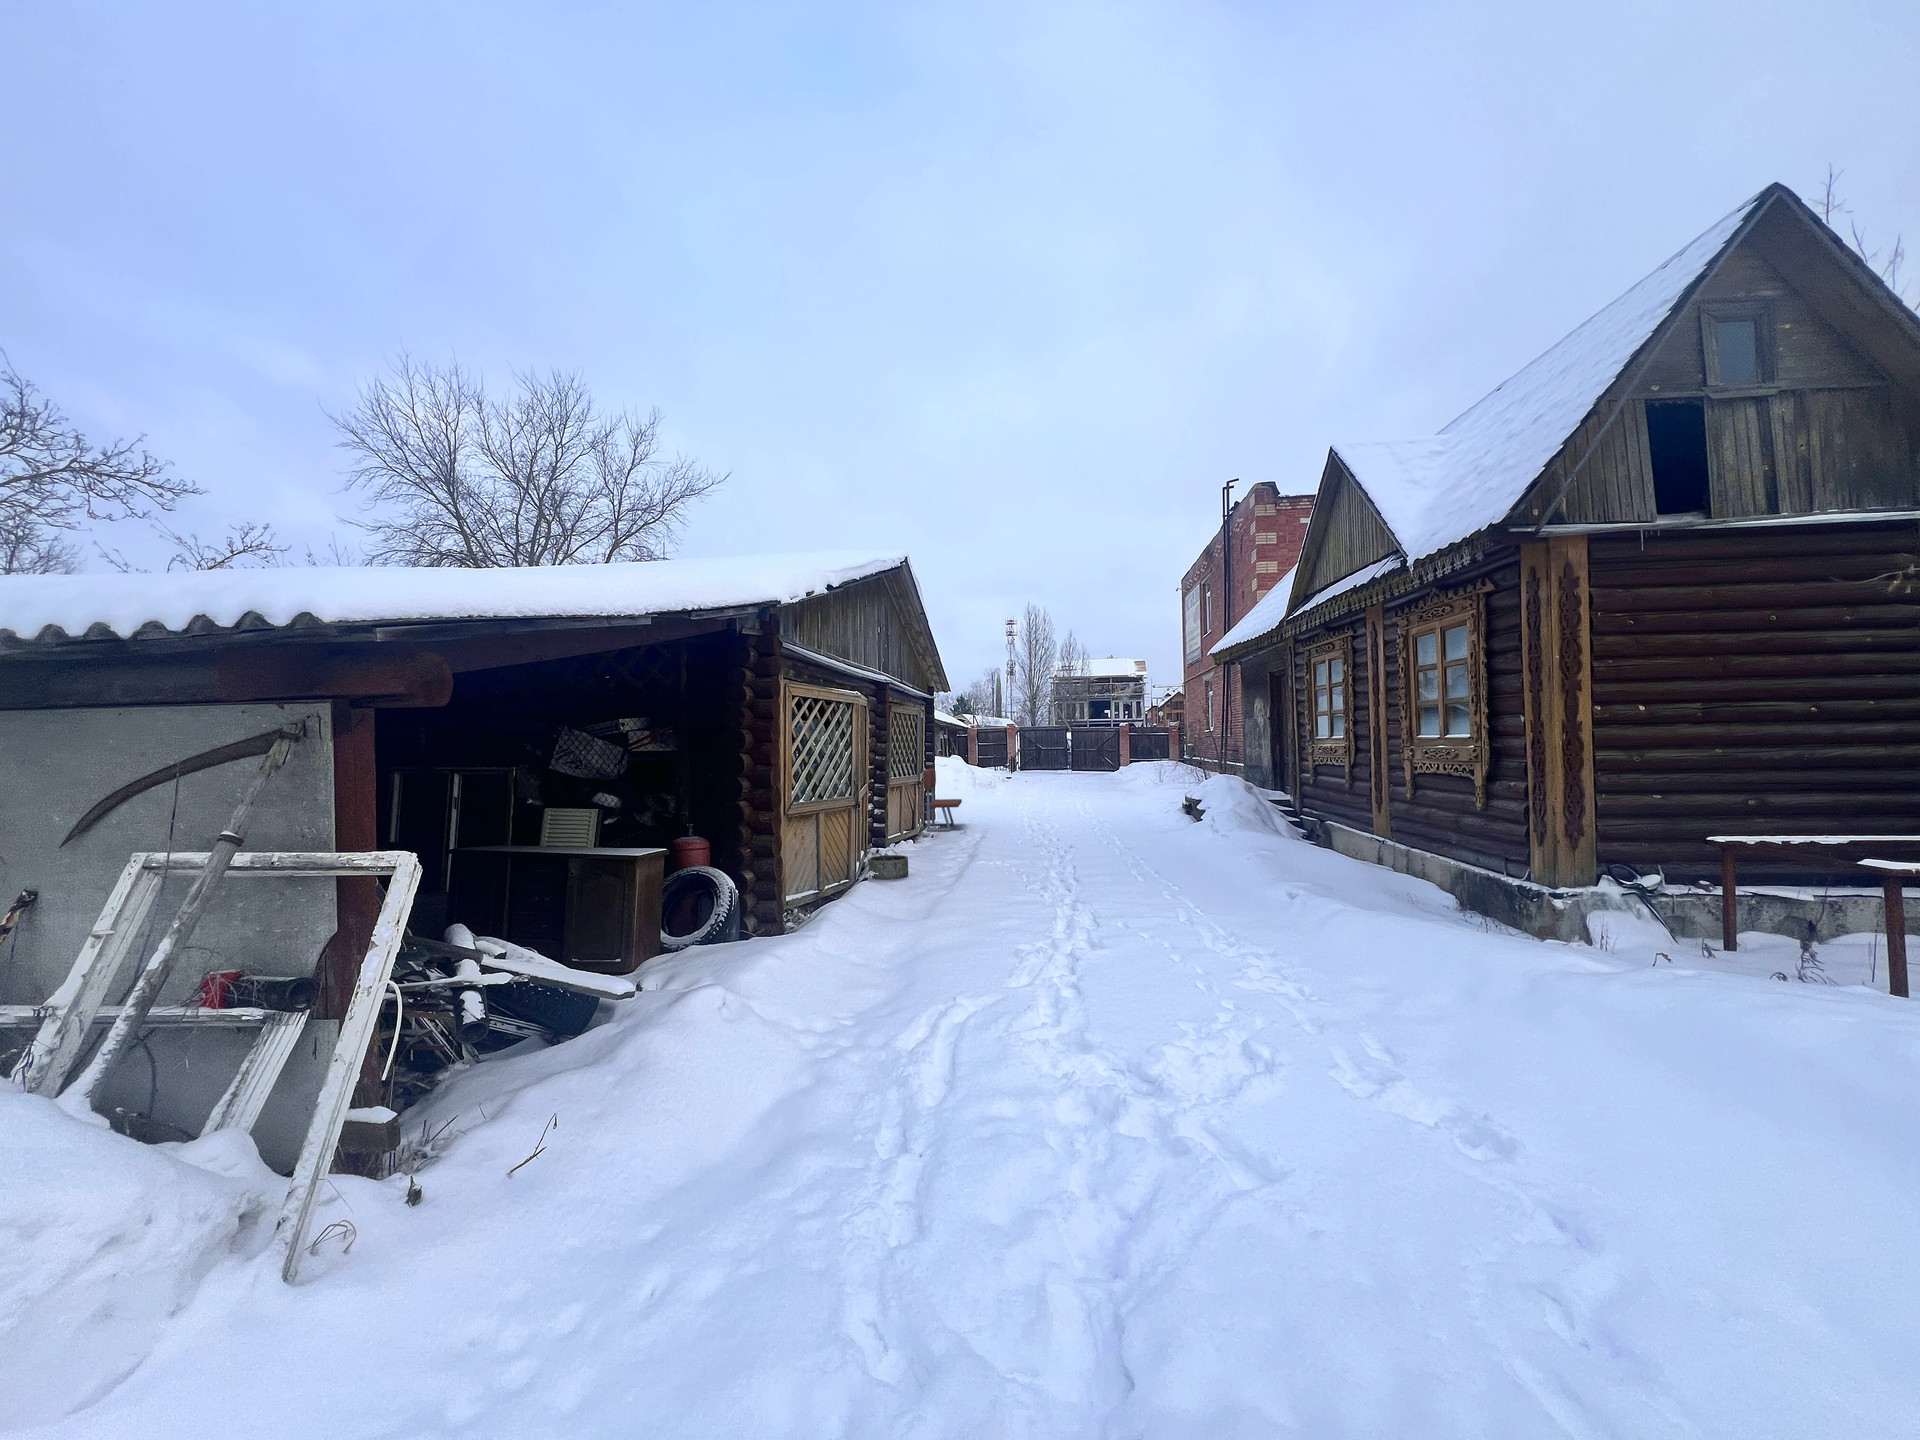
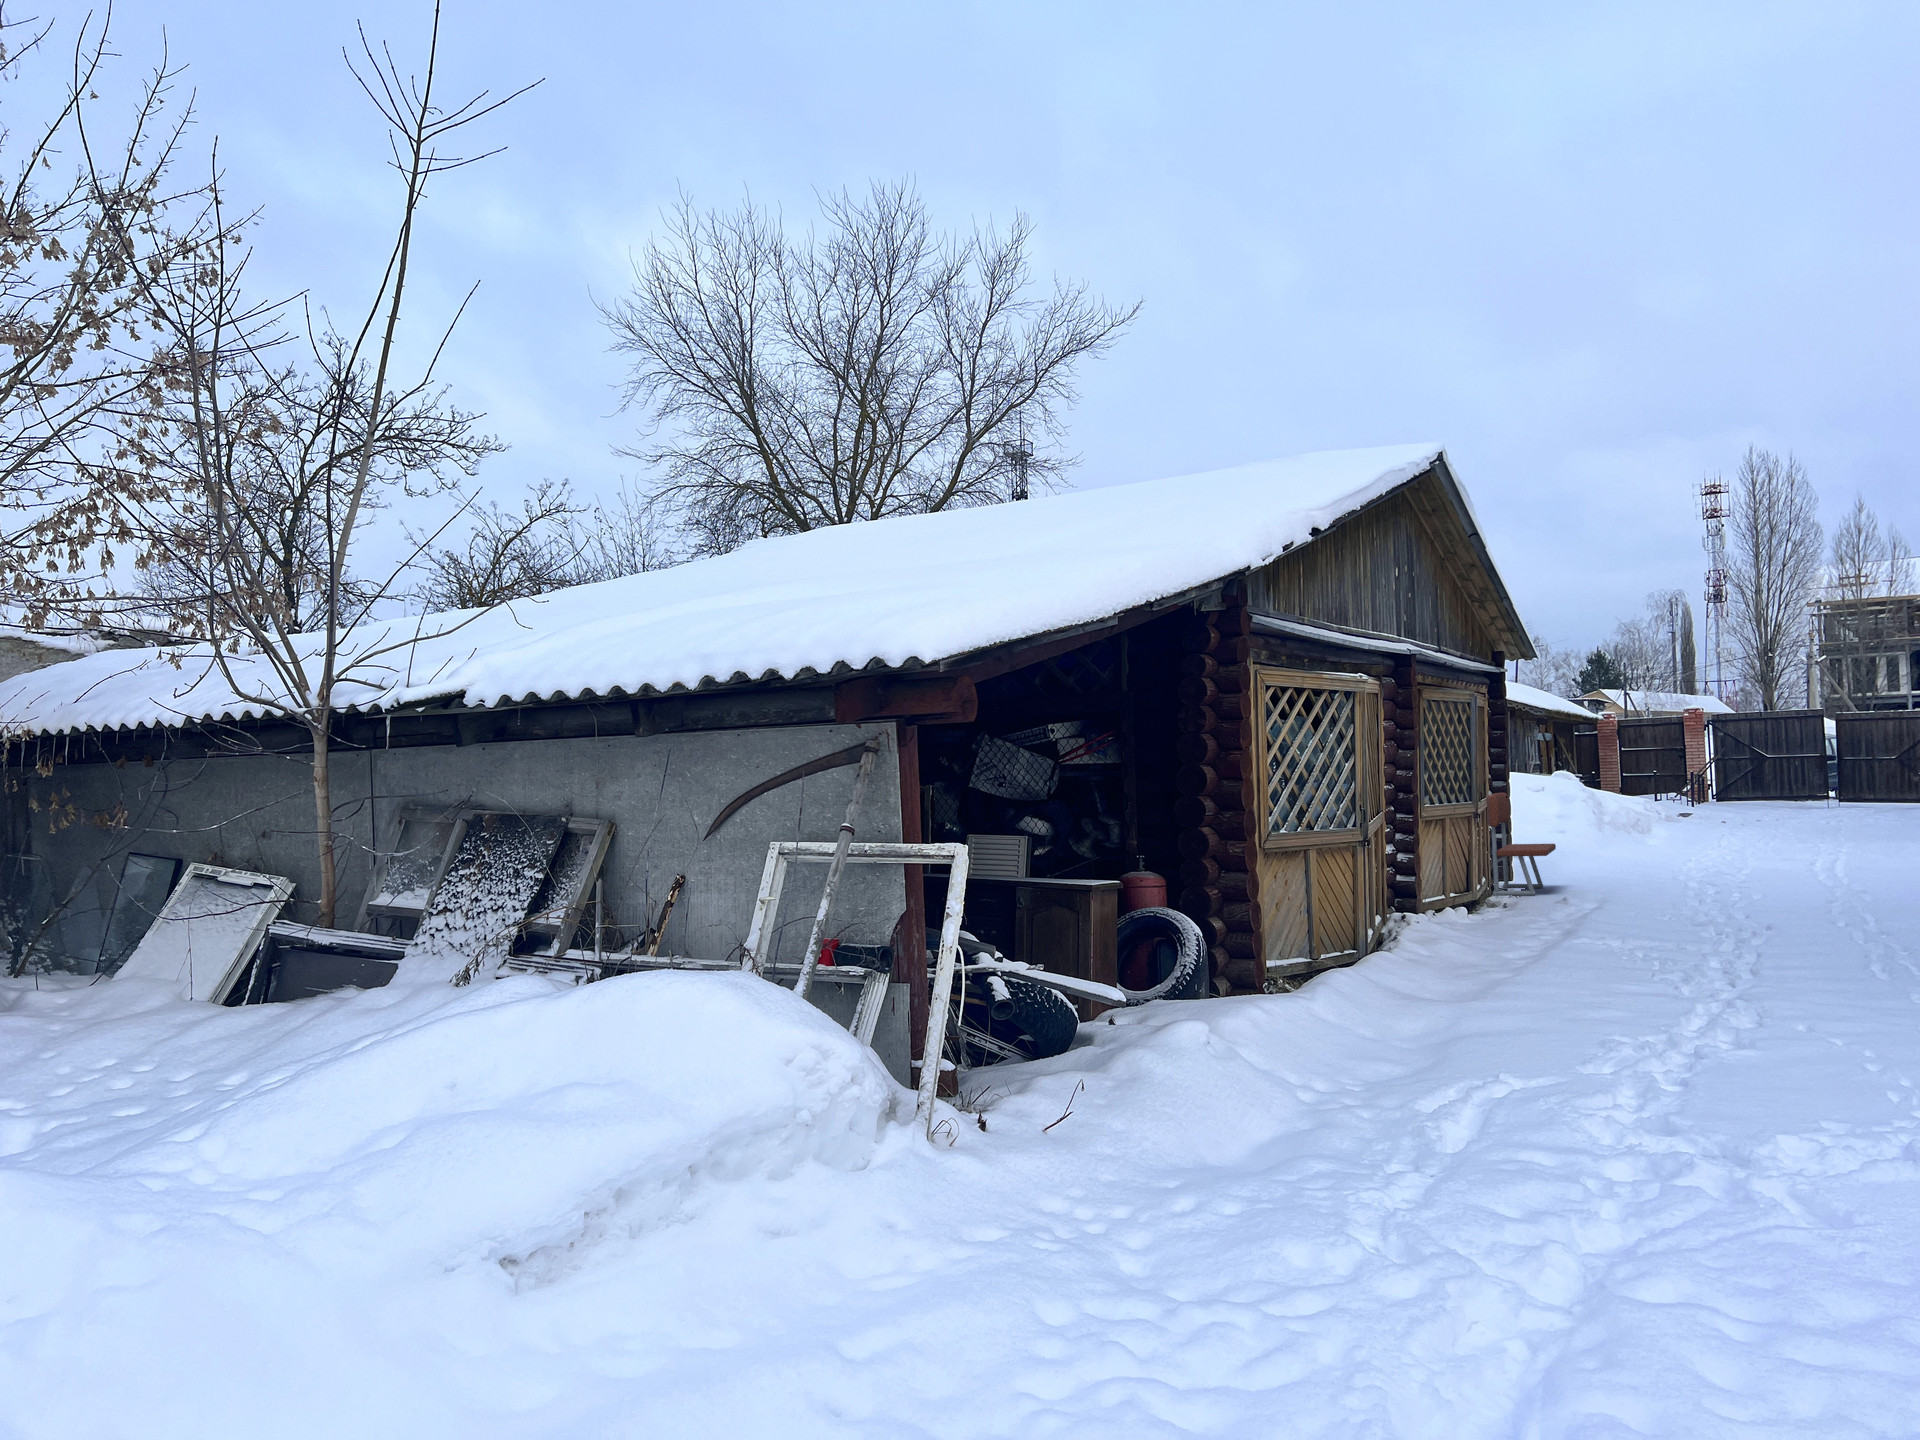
basket: present [869,850,908,879] -> none [1388,911,1450,953]

